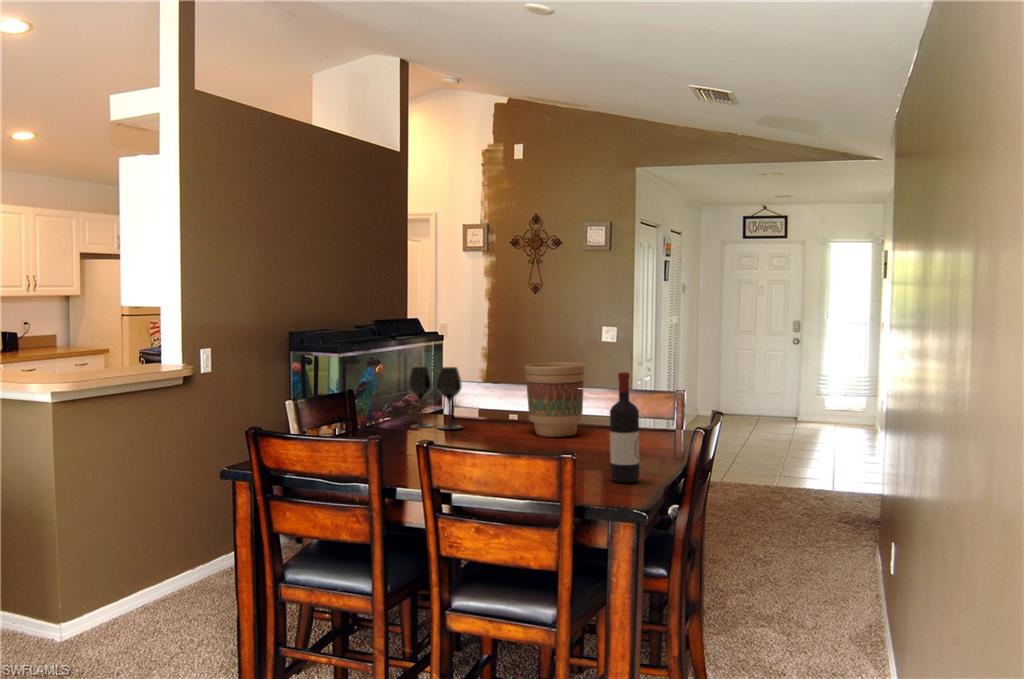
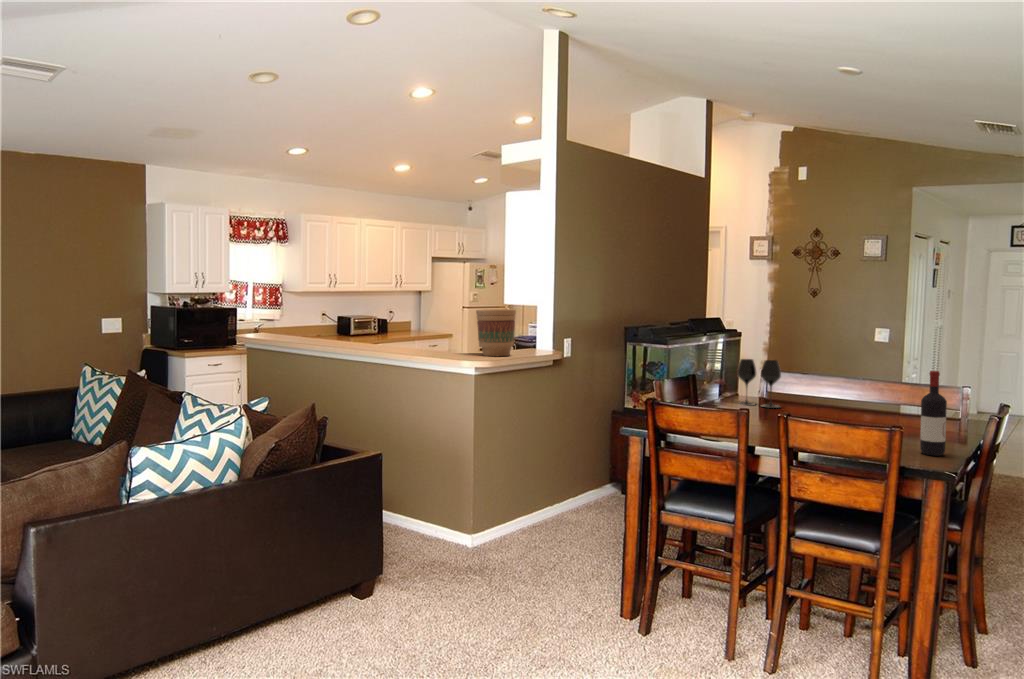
flower pot: present [525,363,585,437] -> present [476,309,516,356]

